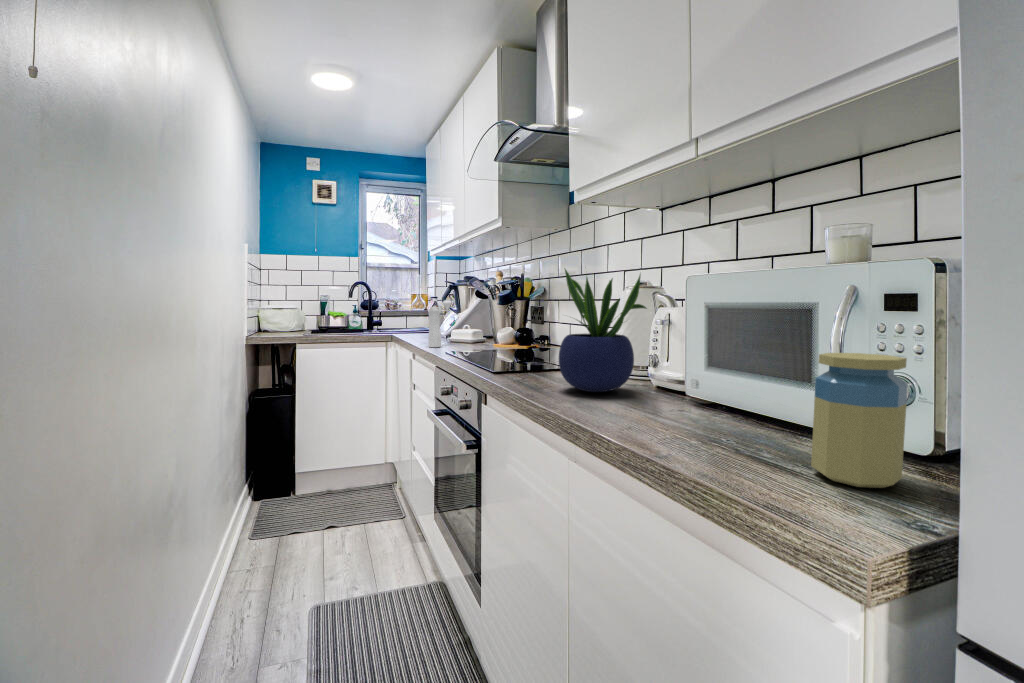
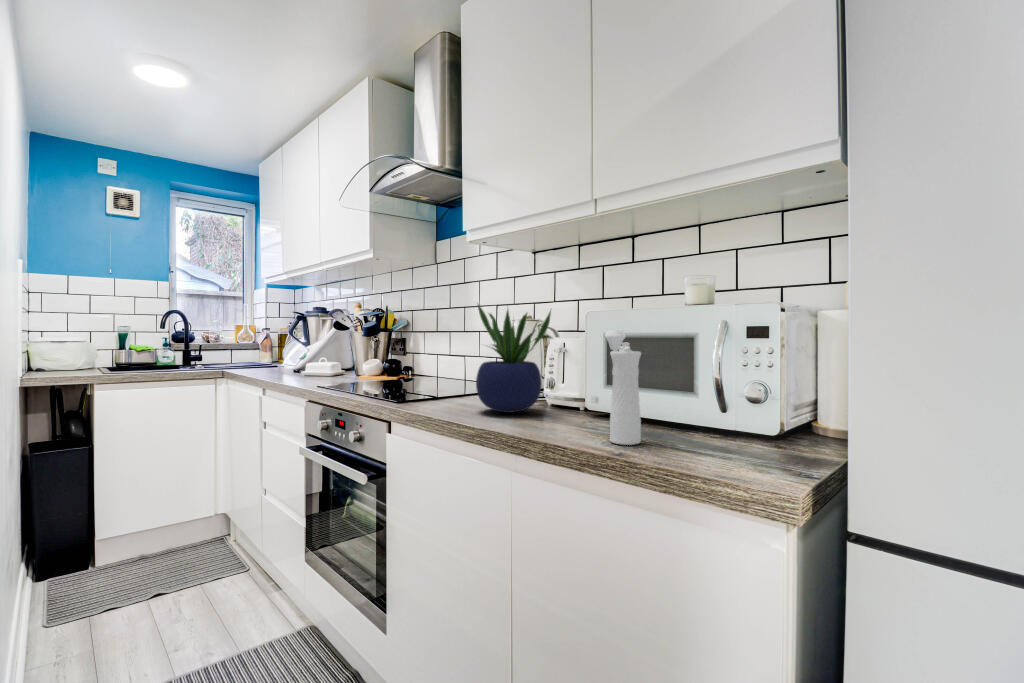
pepper mill: present [428,300,452,347] -> present [605,330,641,445]
jar: present [811,353,908,488] -> none [720,368,774,459]

